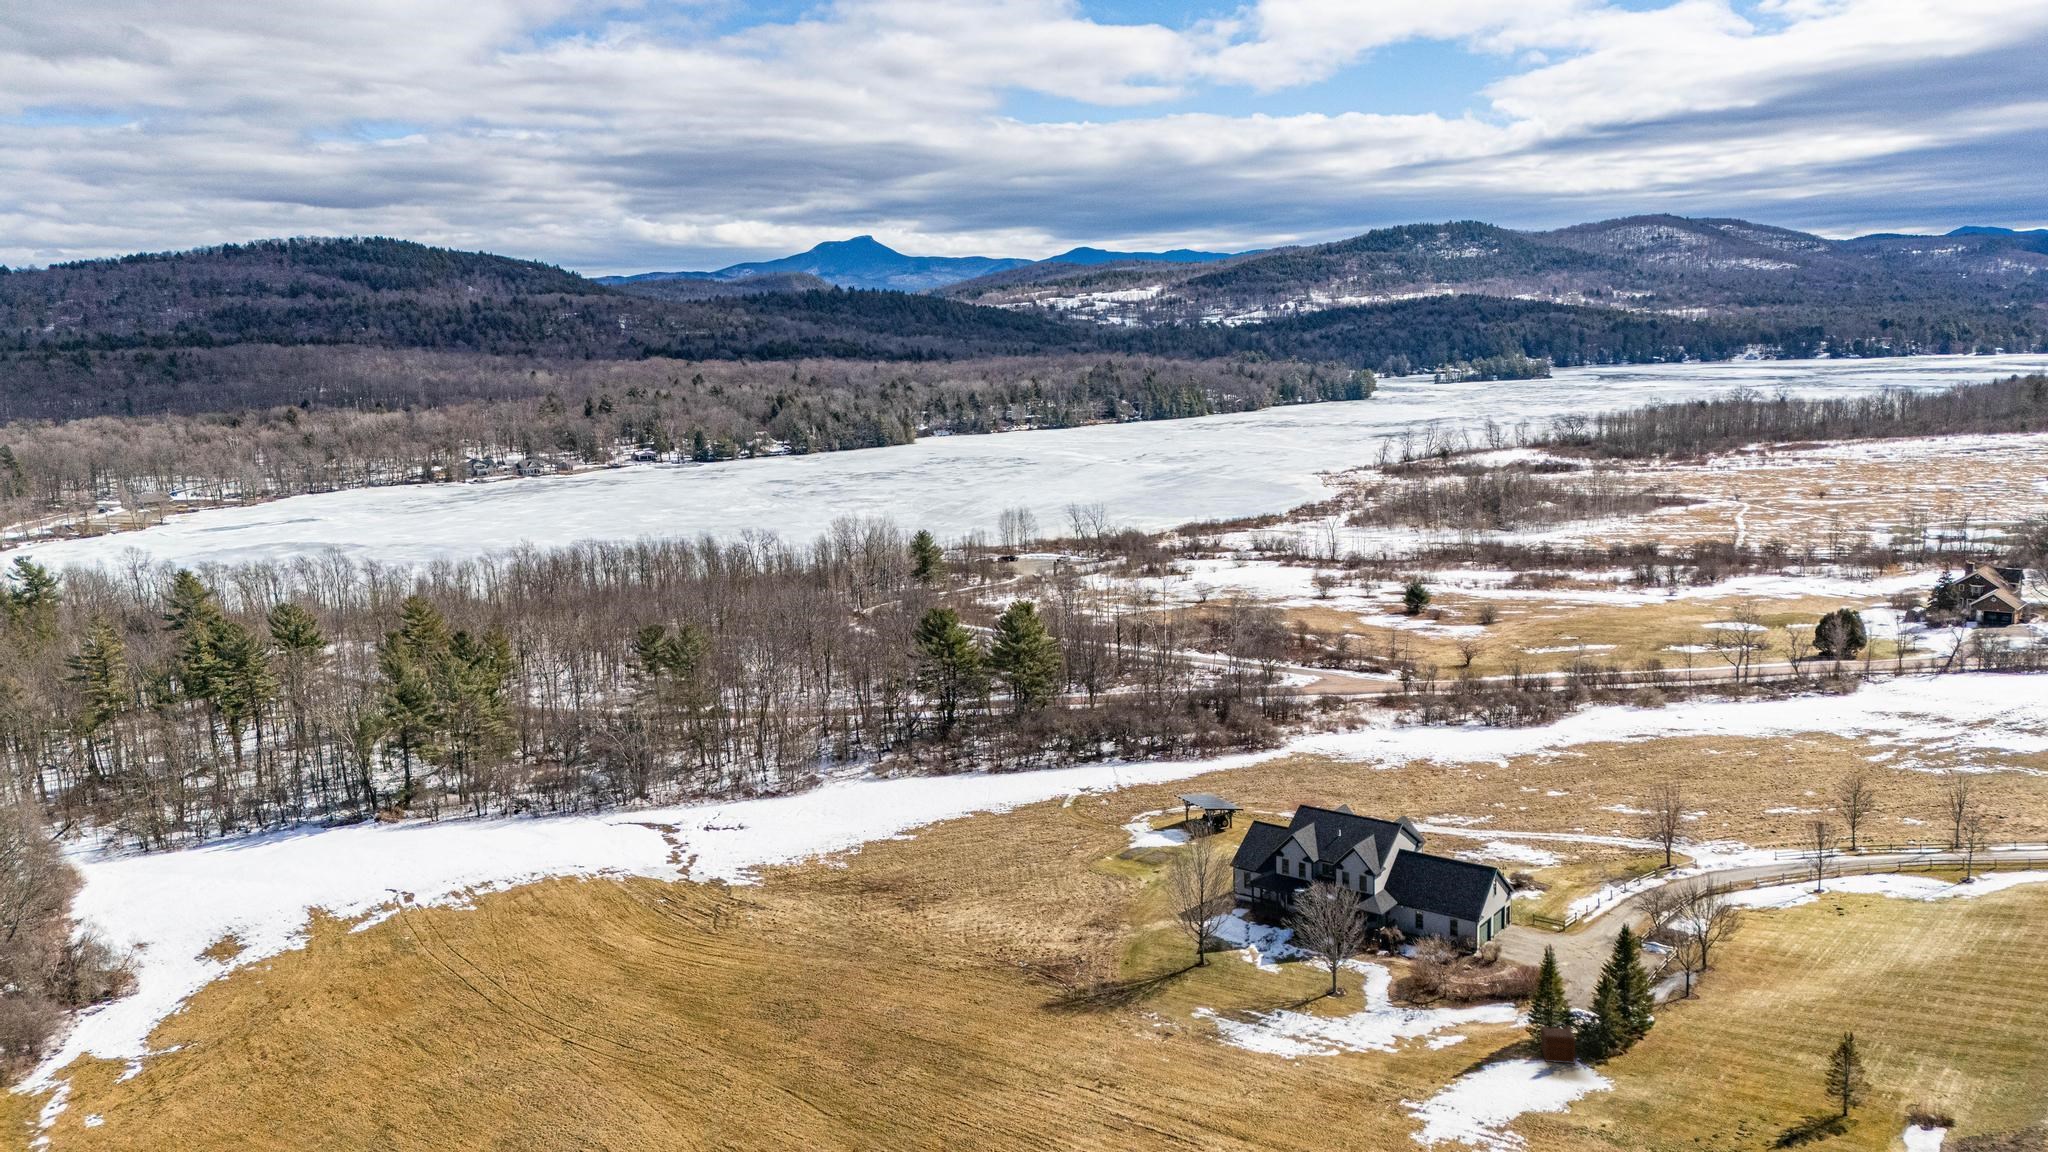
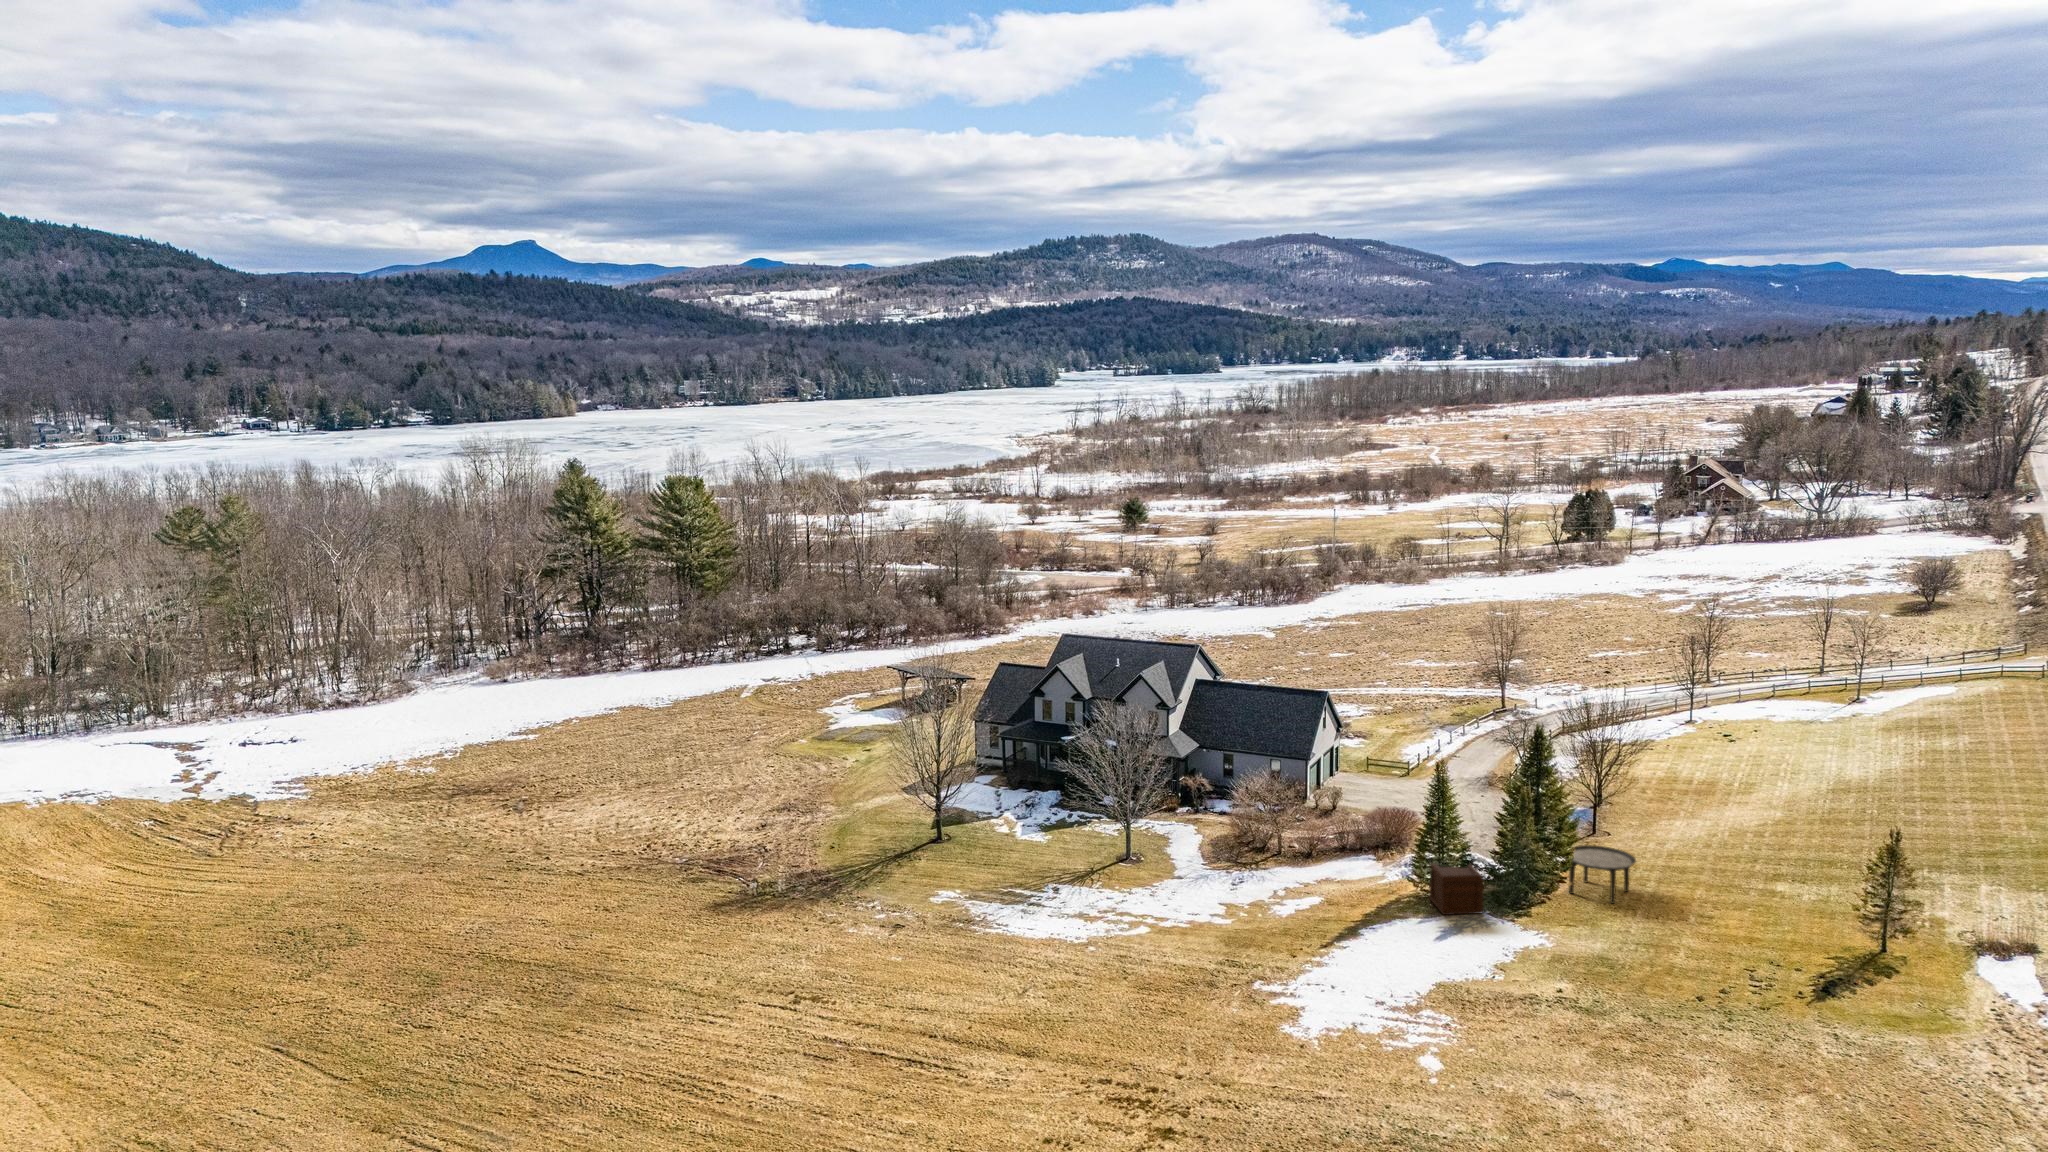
round table: none [1644,1019,1696,1065] -> present [1569,845,1636,904]

